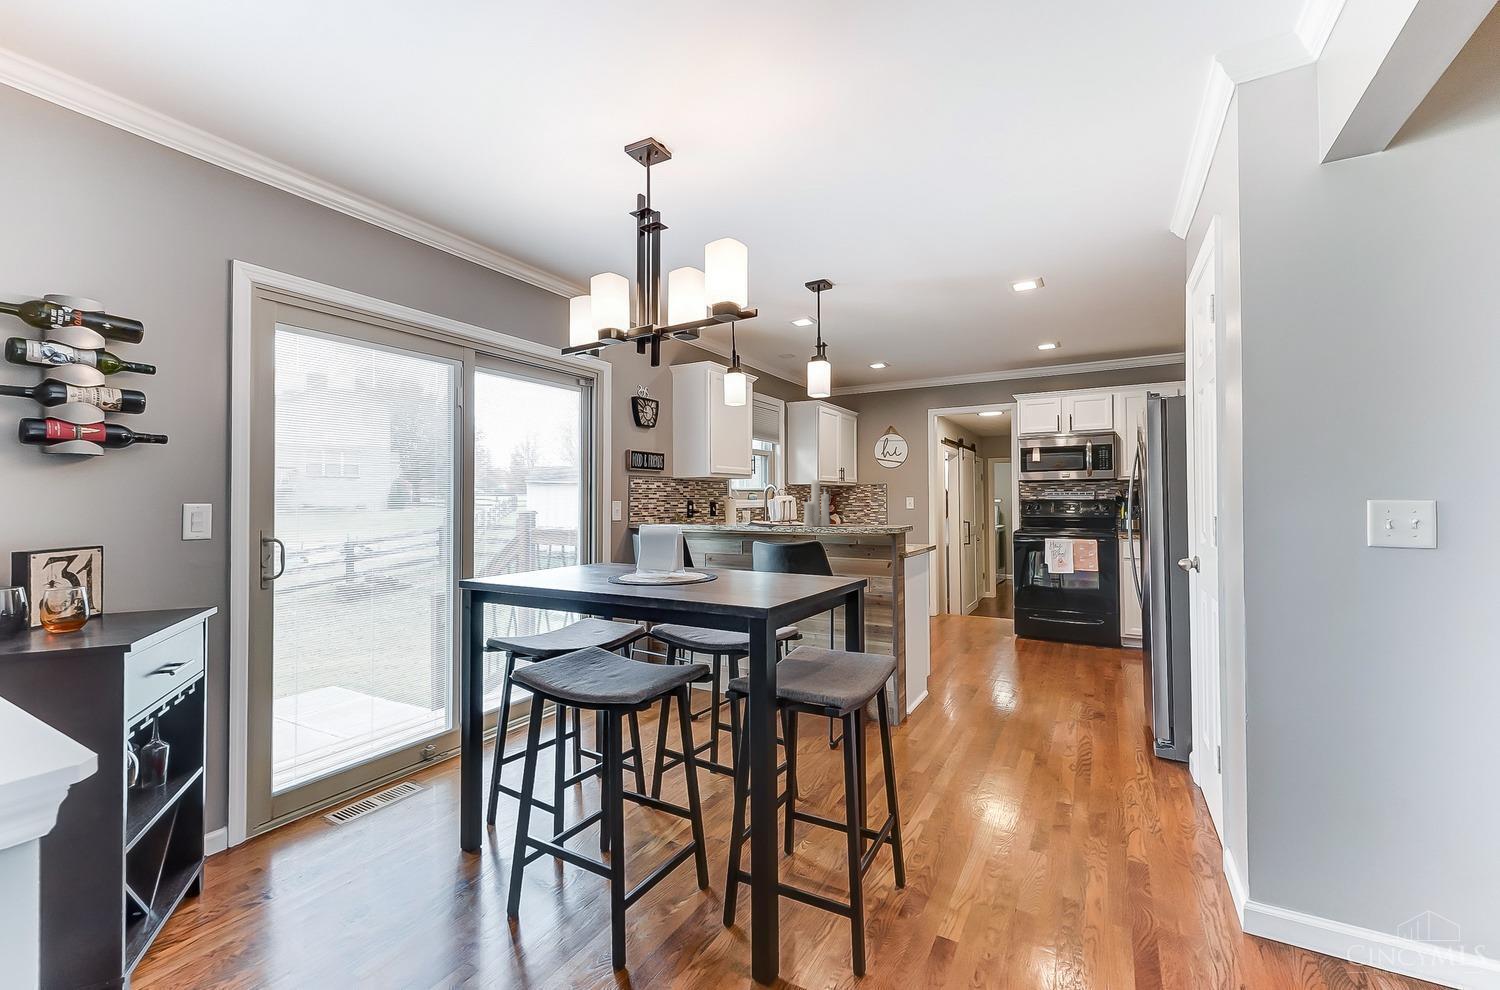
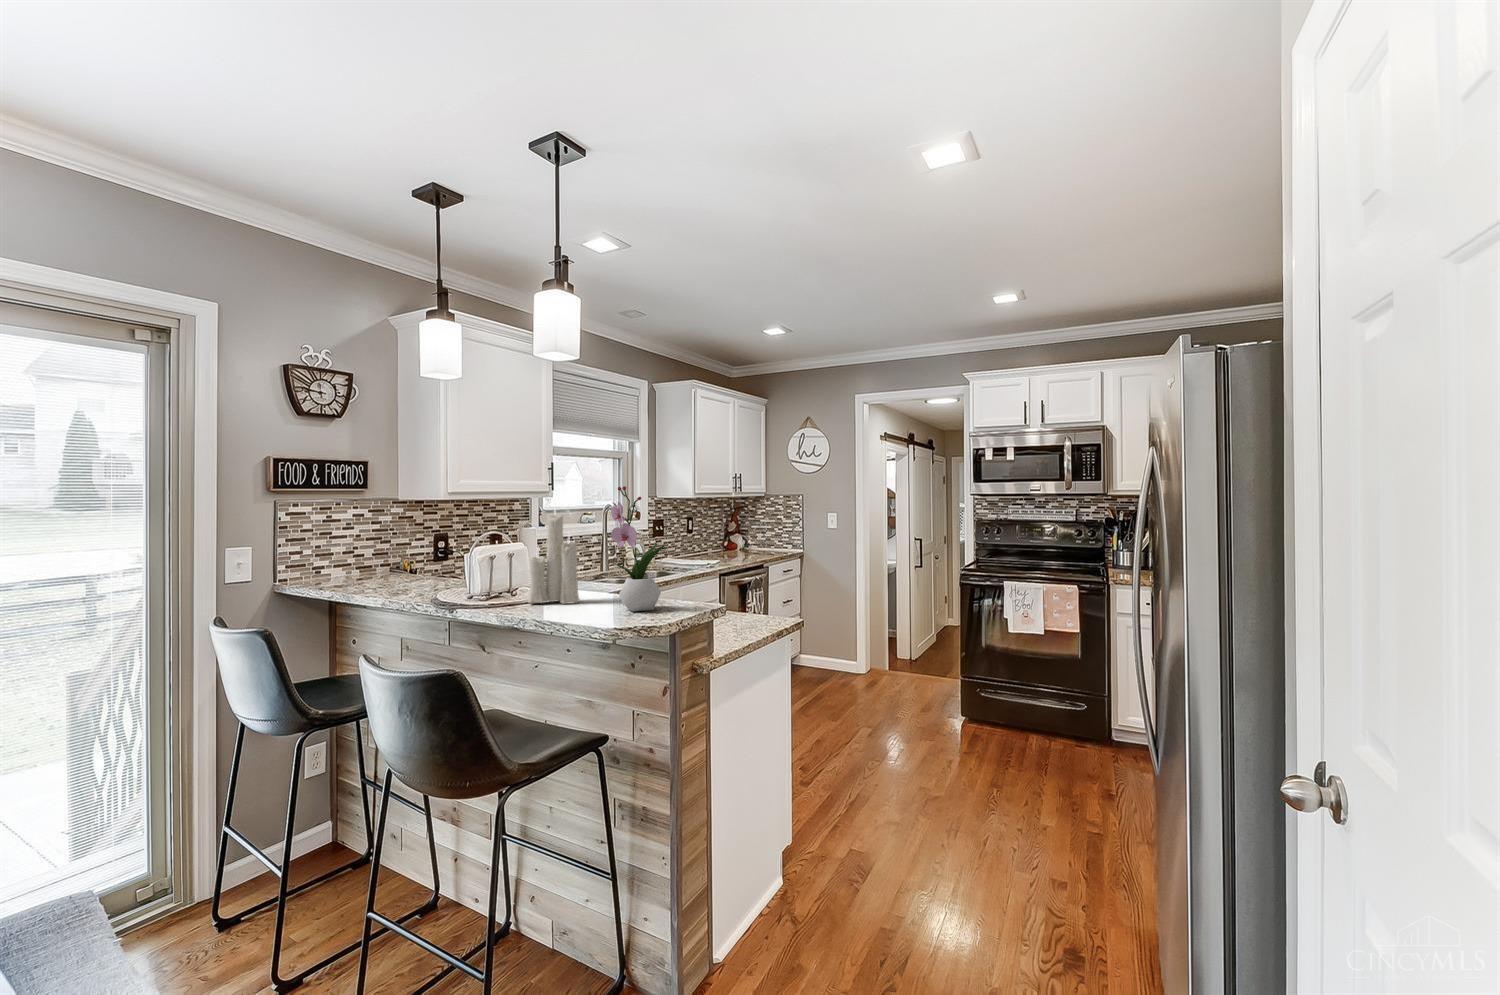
flower arrangement: none [856,463,886,527] -> present [611,486,664,611]

